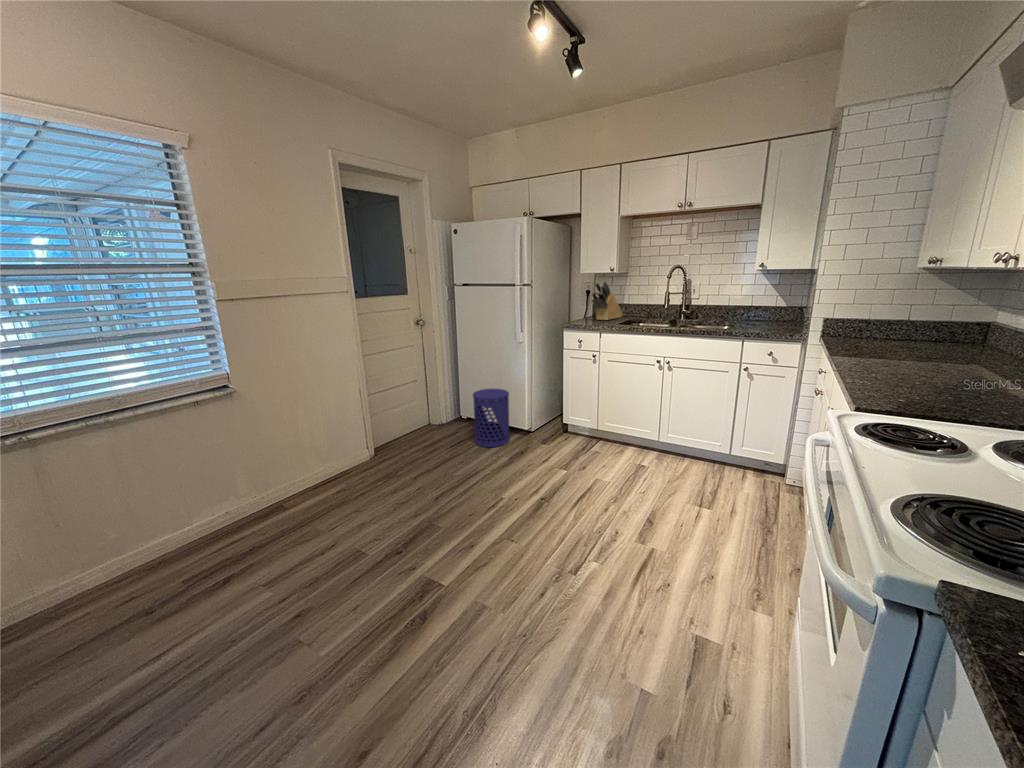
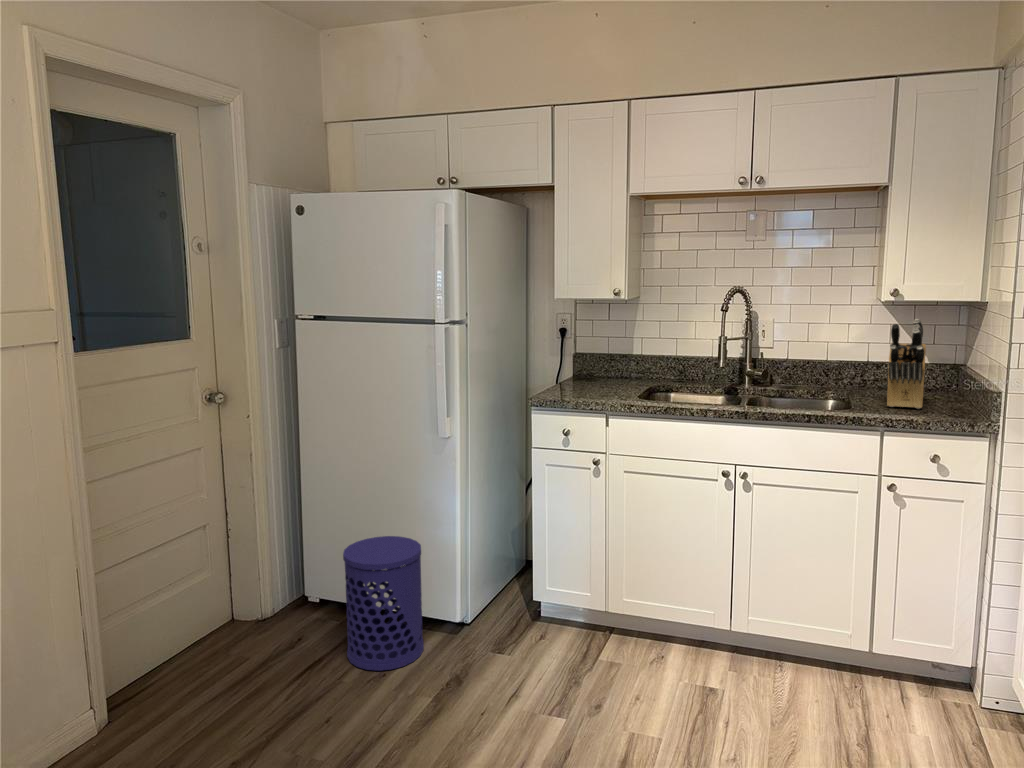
knife block: present [592,281,623,320] -> present [887,319,926,409]

